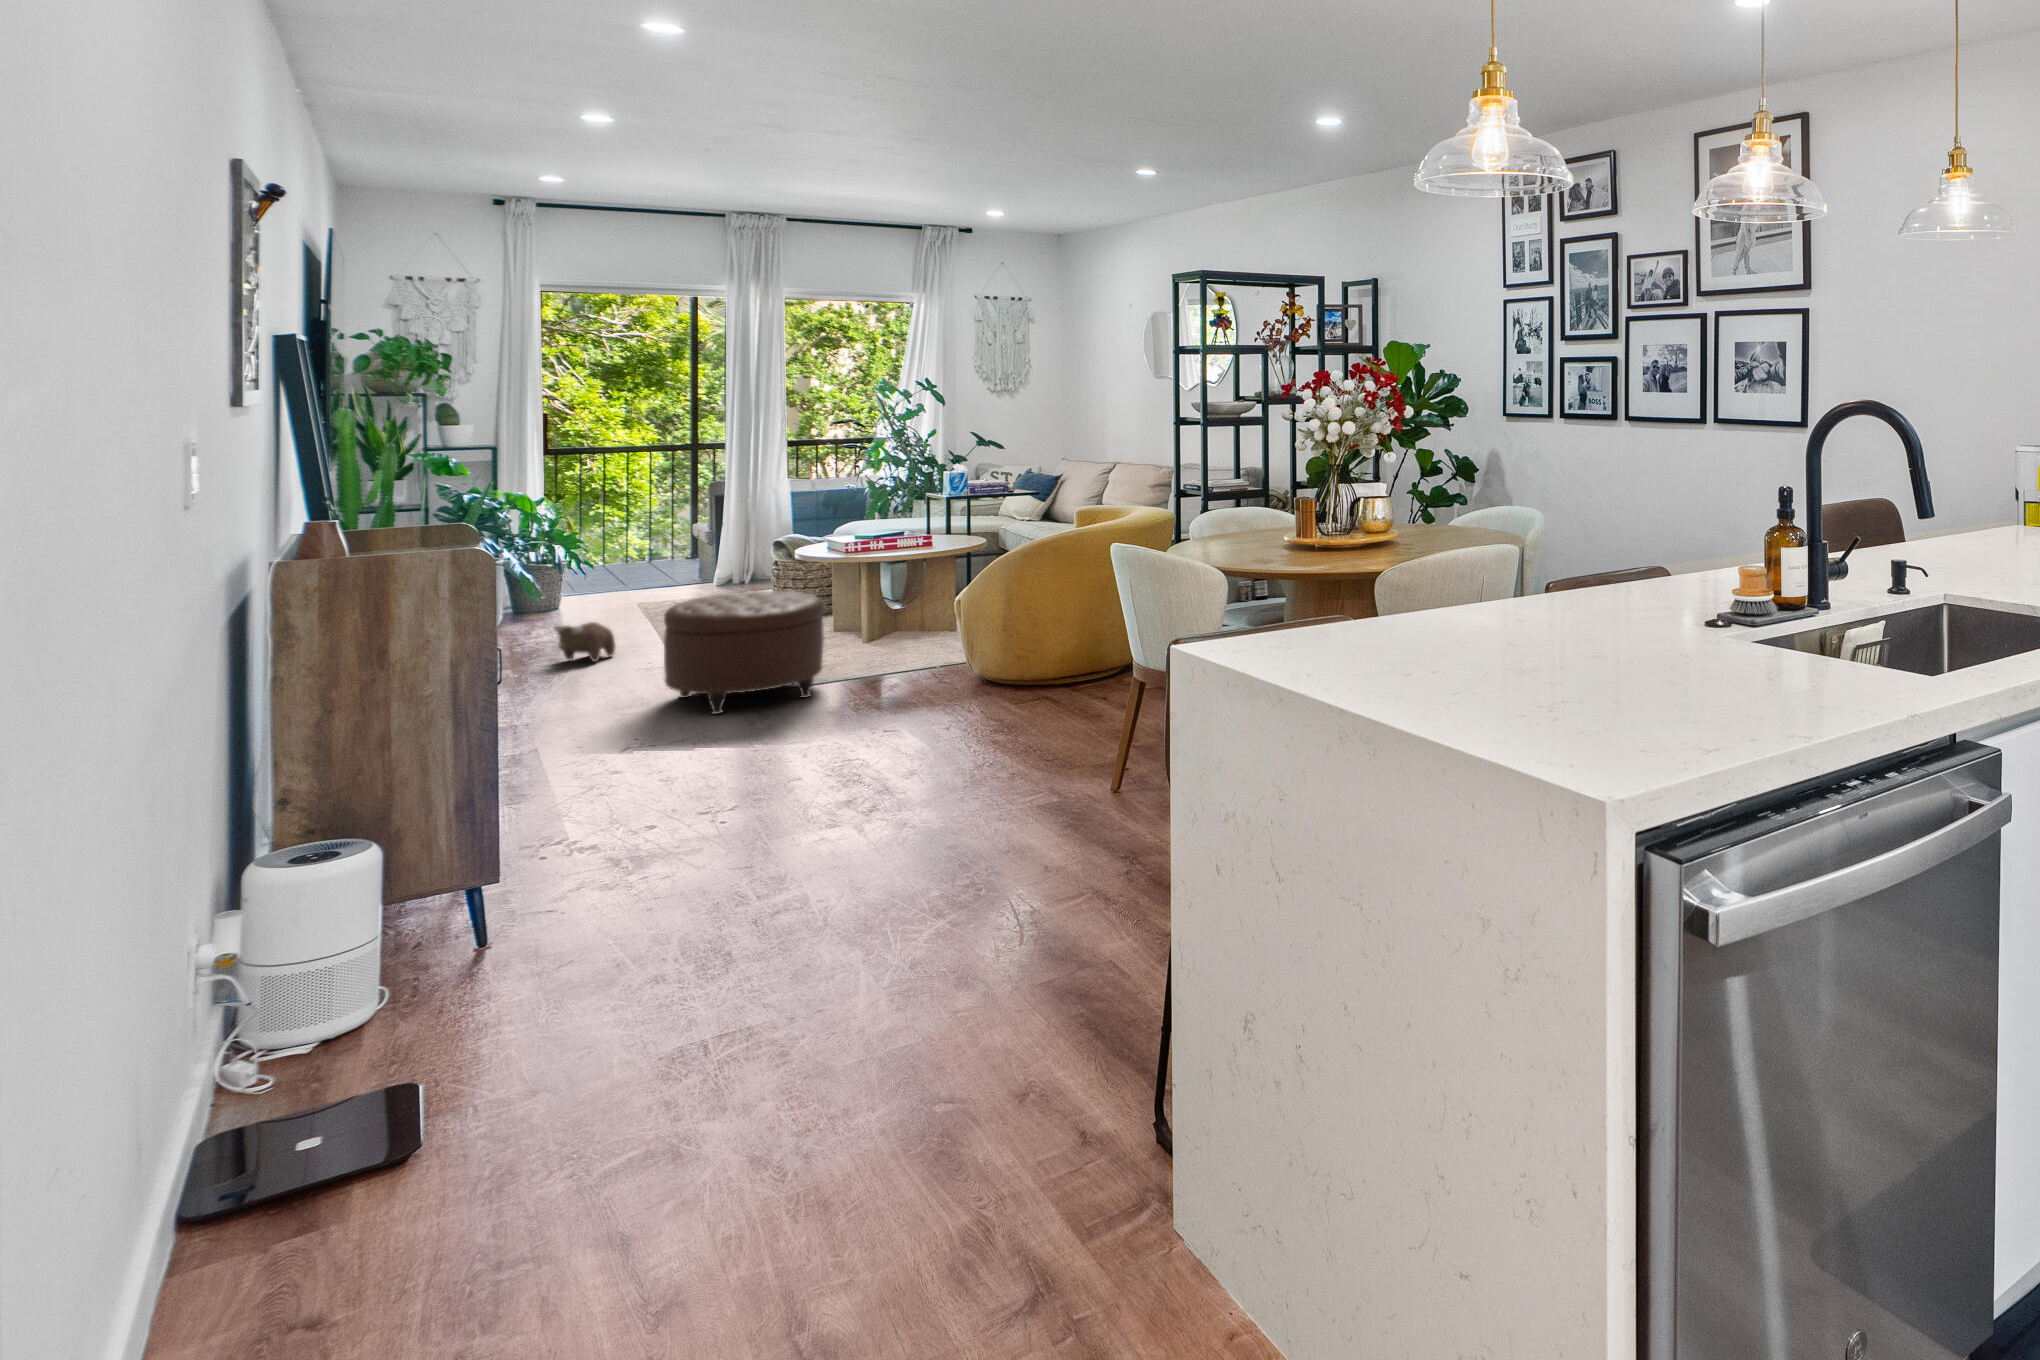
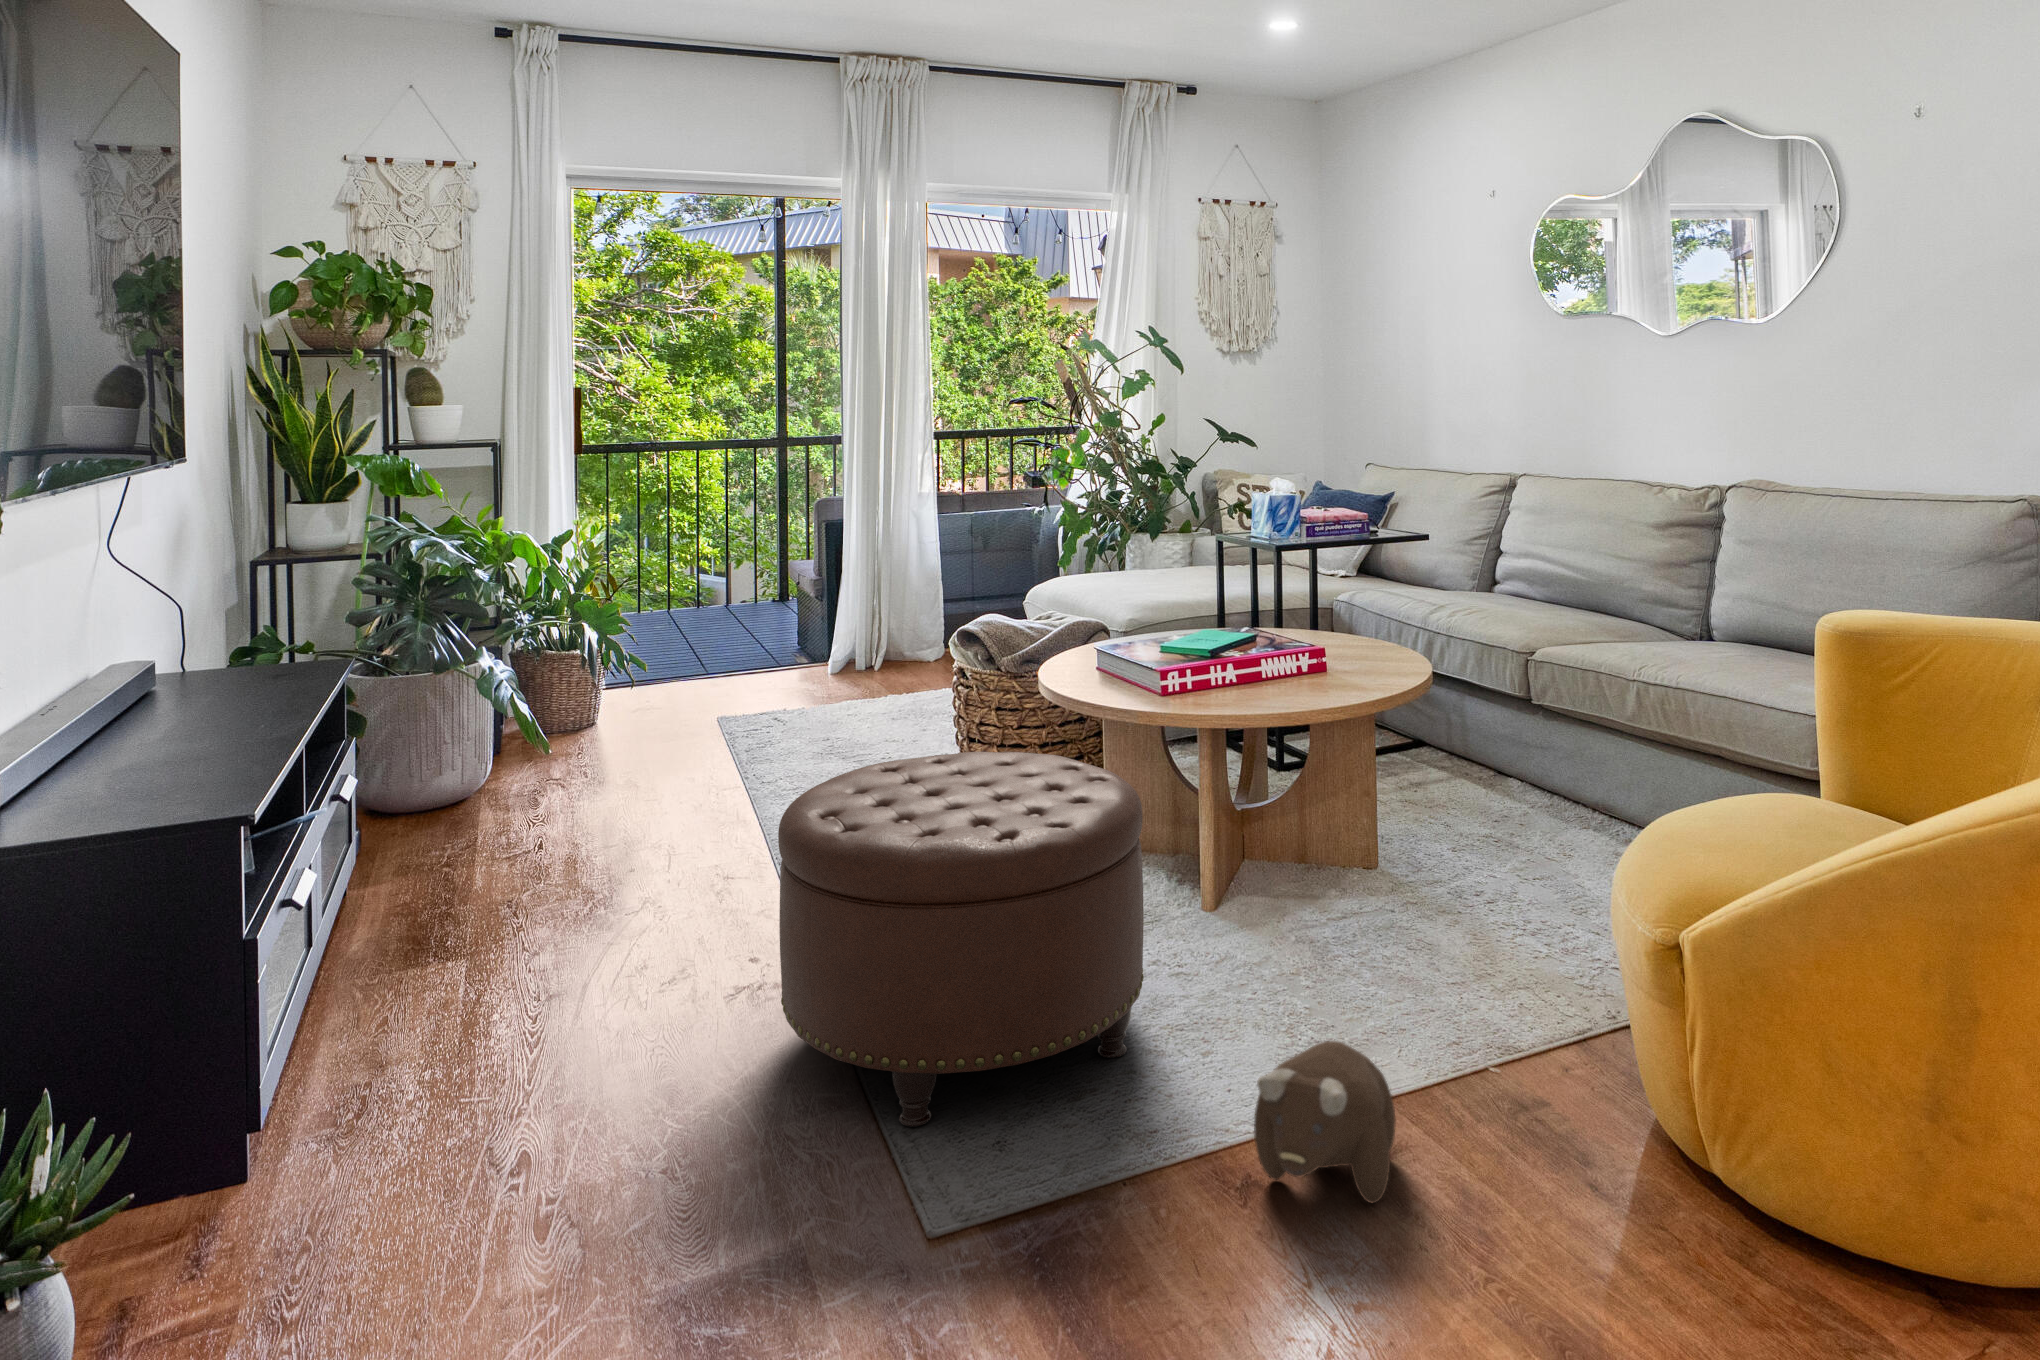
plush toy: present [555,622,616,662] -> present [1254,1041,1396,1203]

